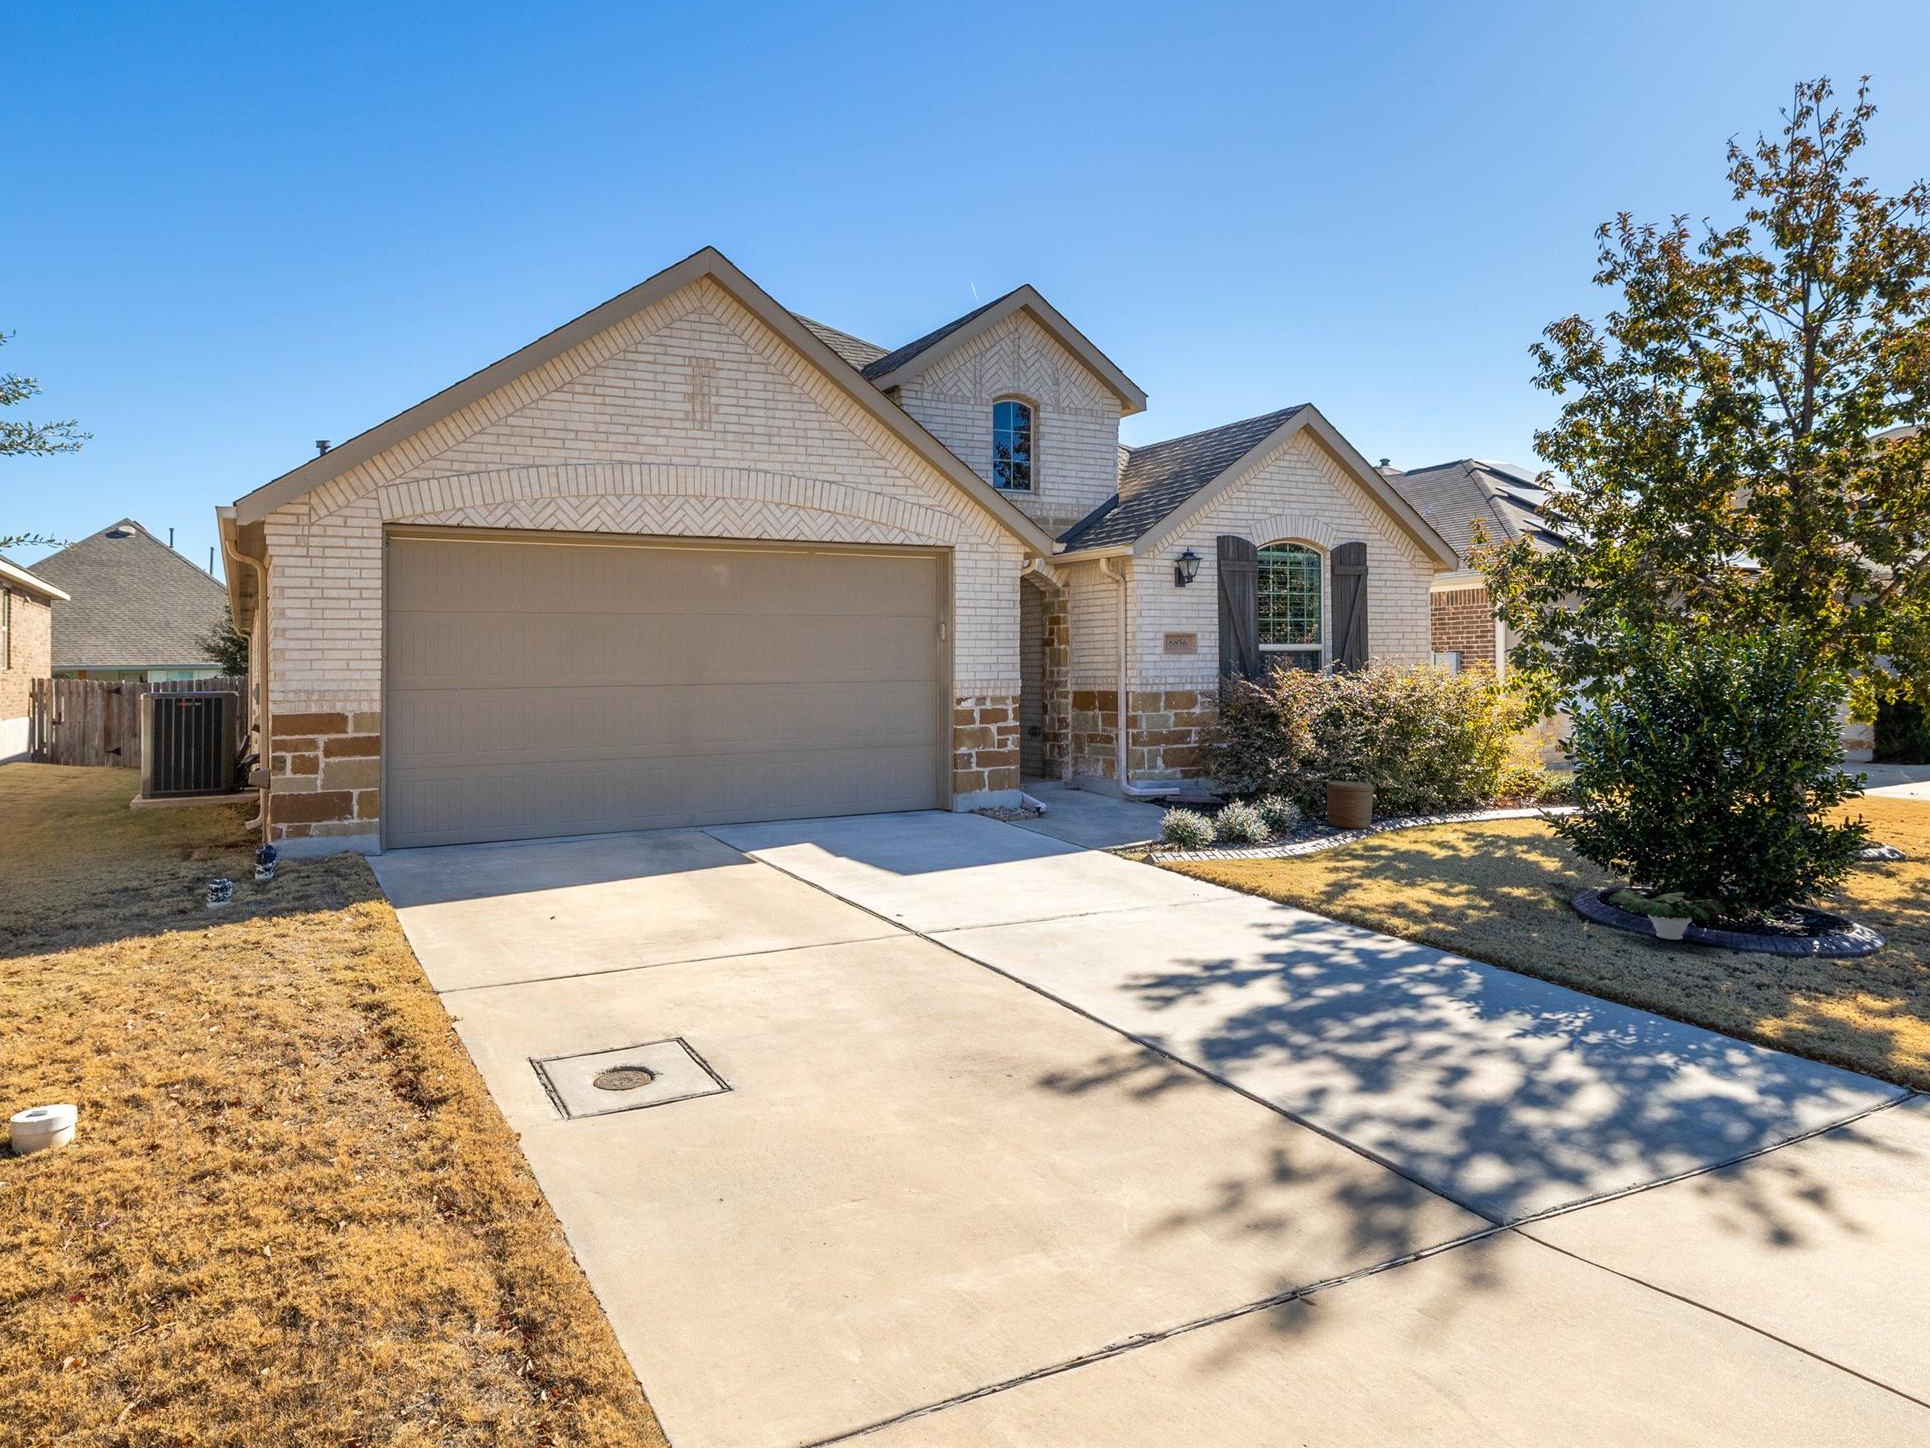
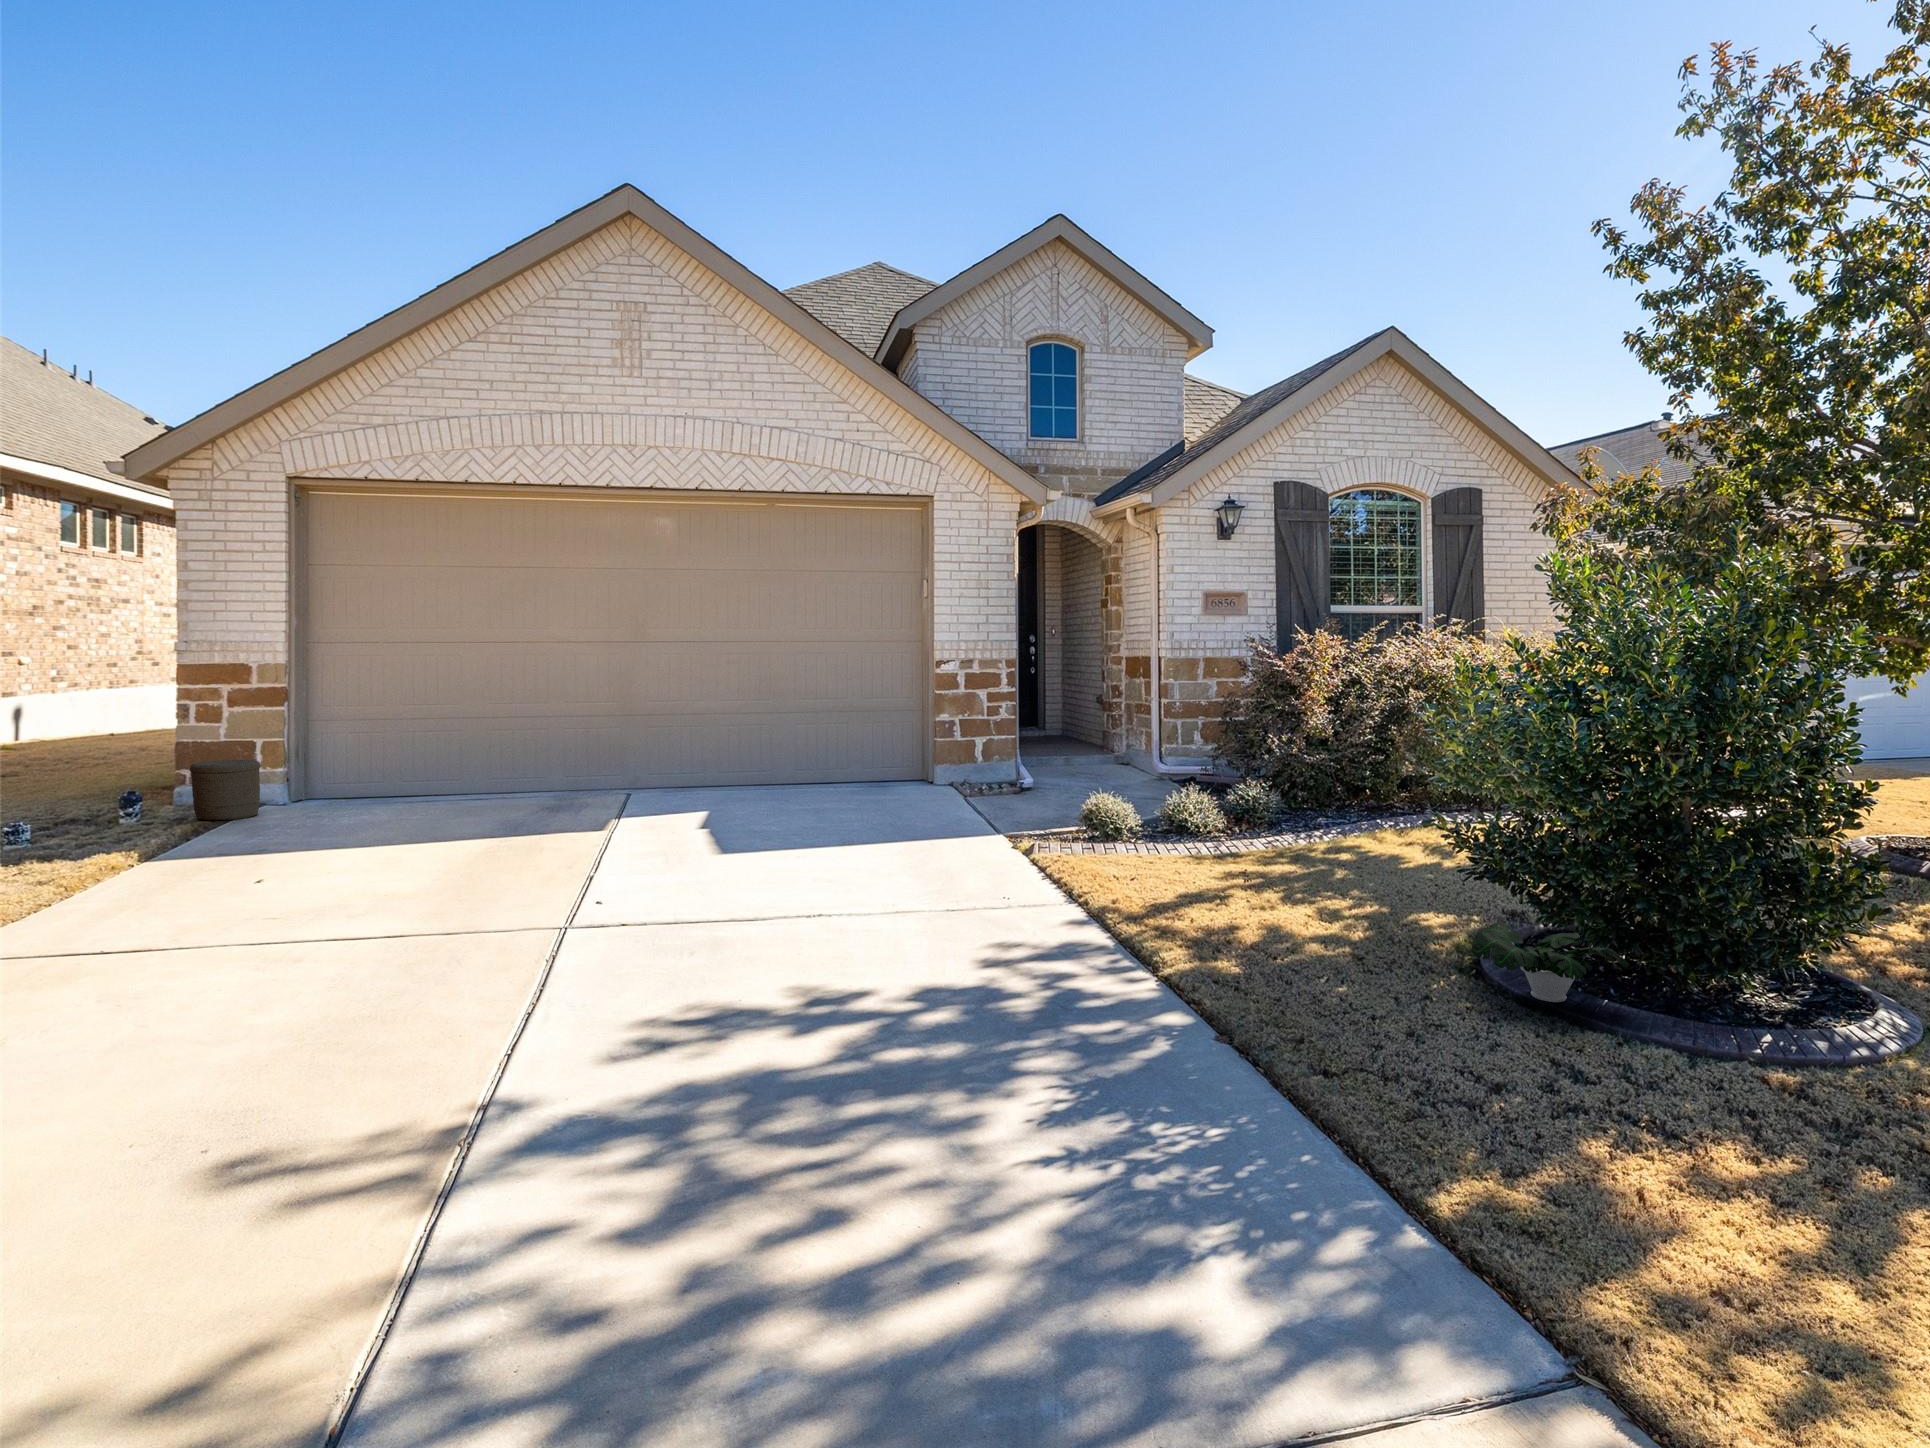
woven basket: present [1326,782,1374,829] -> present [190,760,261,821]

